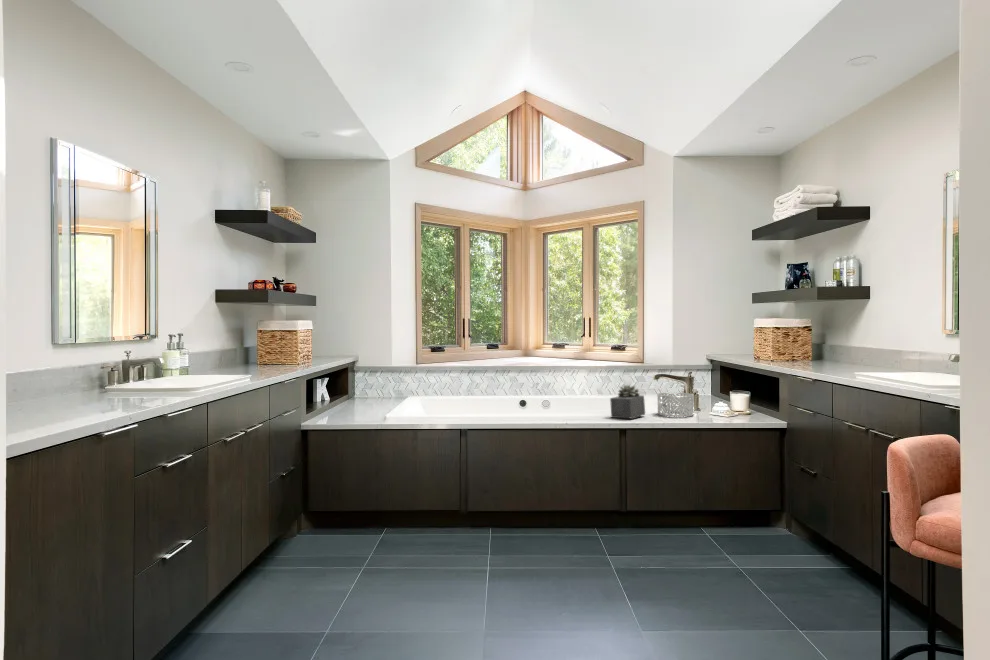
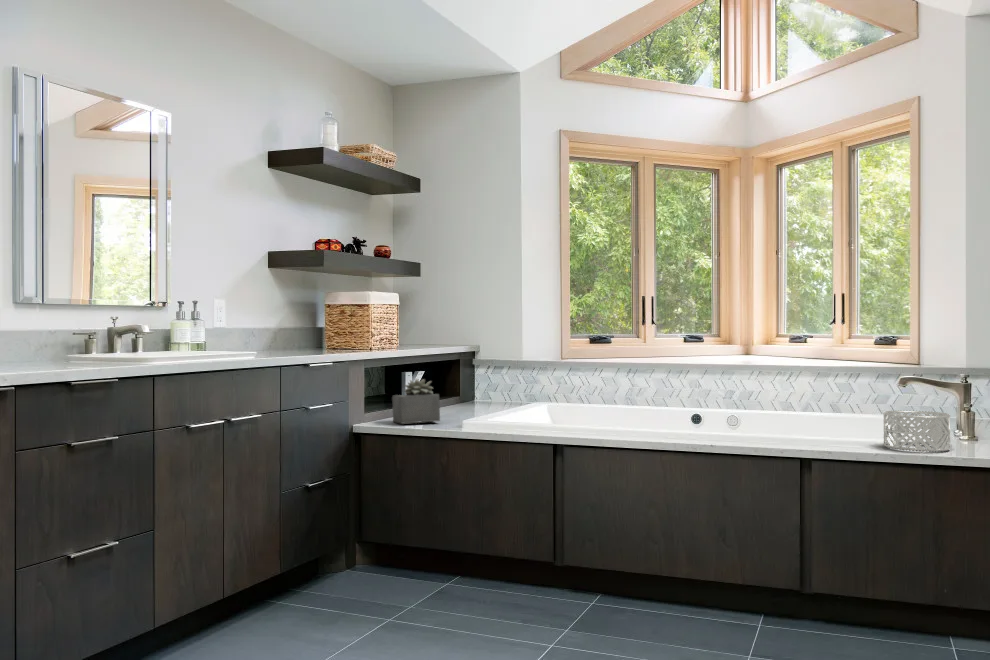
succulent plant: present [610,385,645,418] -> present [392,379,440,424]

